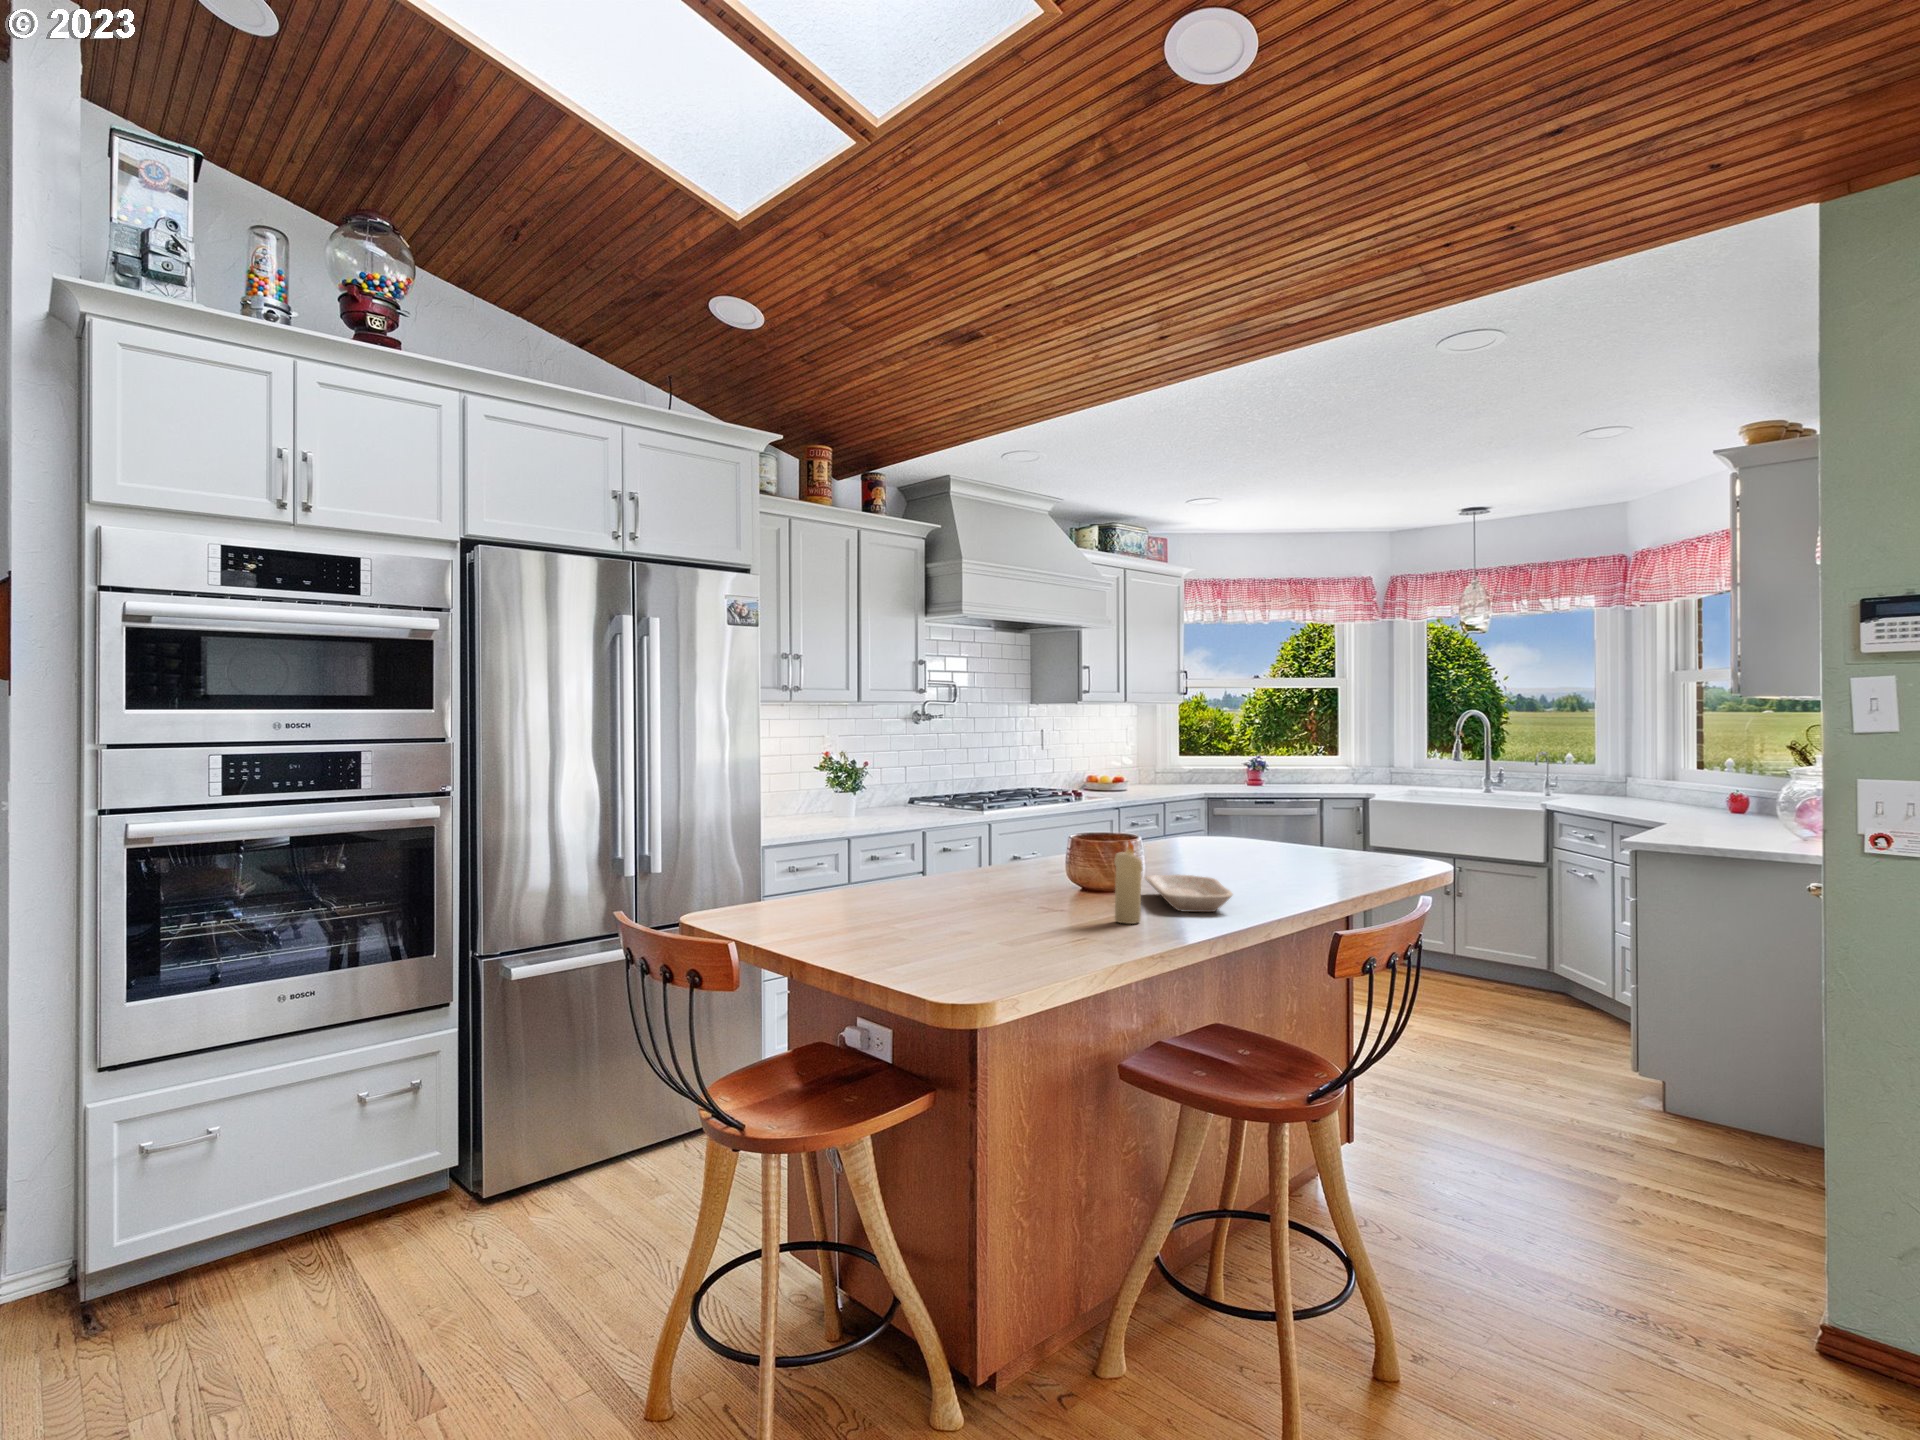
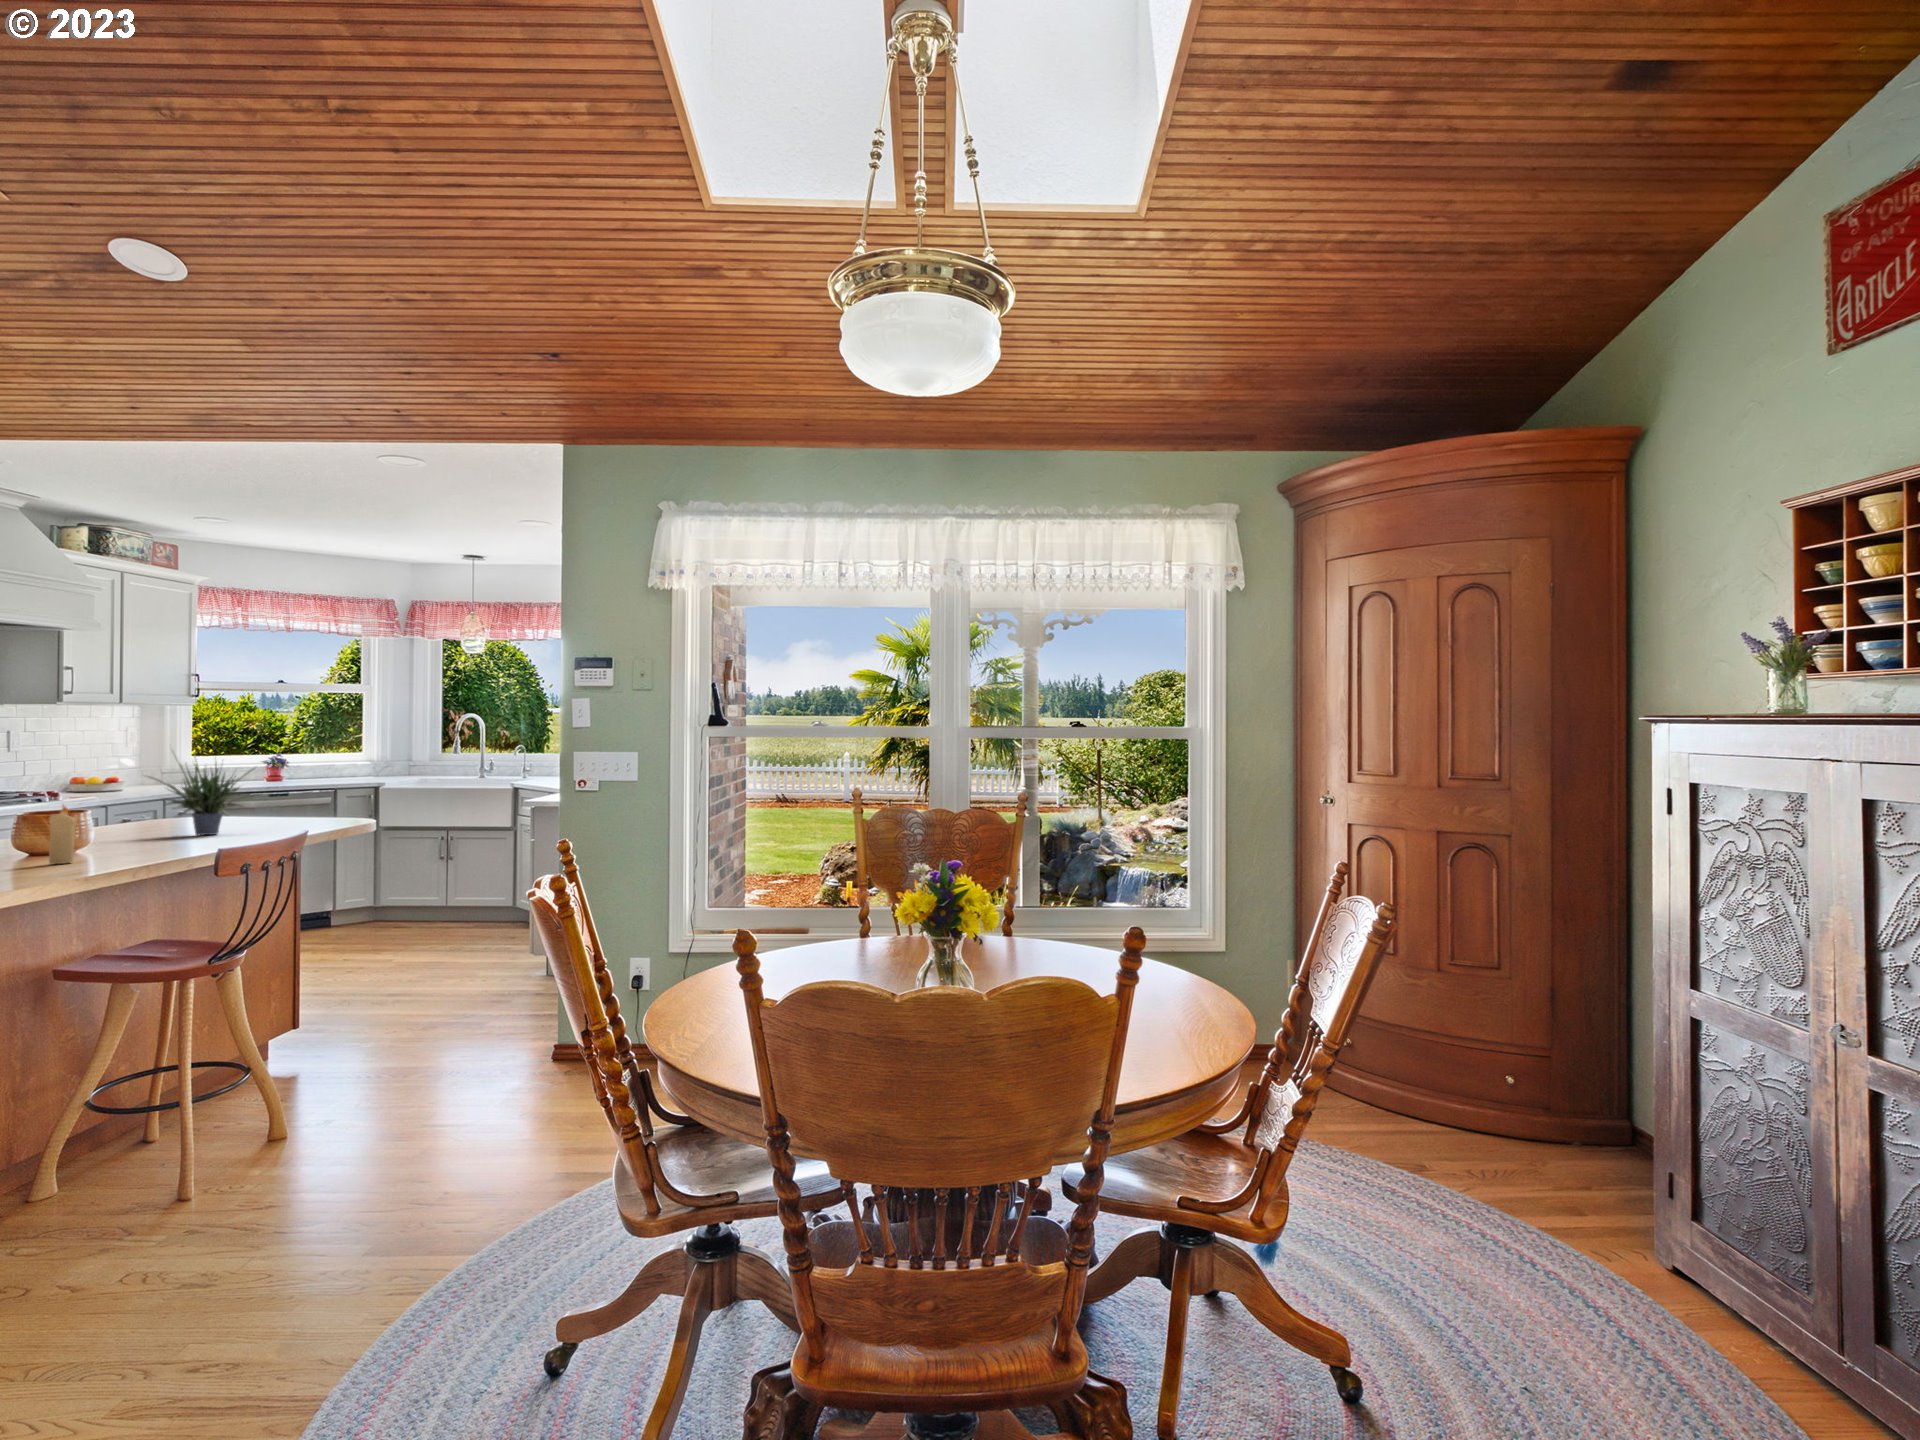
potted plant: none [1177,750,1315,869] -> present [146,759,269,835]
tray: present [1145,875,1233,912] -> none [91,835,164,856]

